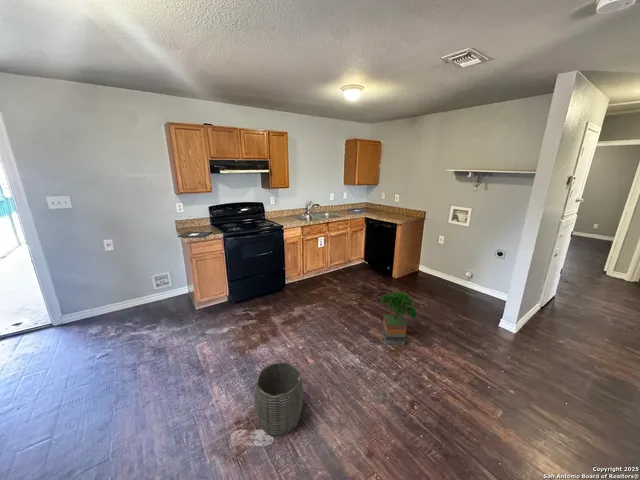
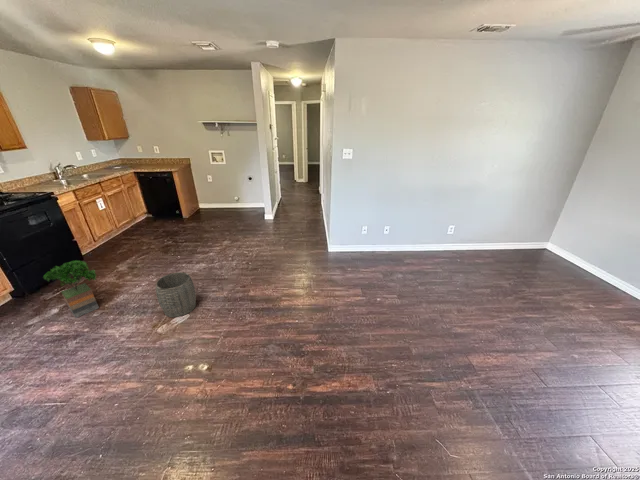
potted tree: present [381,292,417,345] -> present [44,261,99,318]

